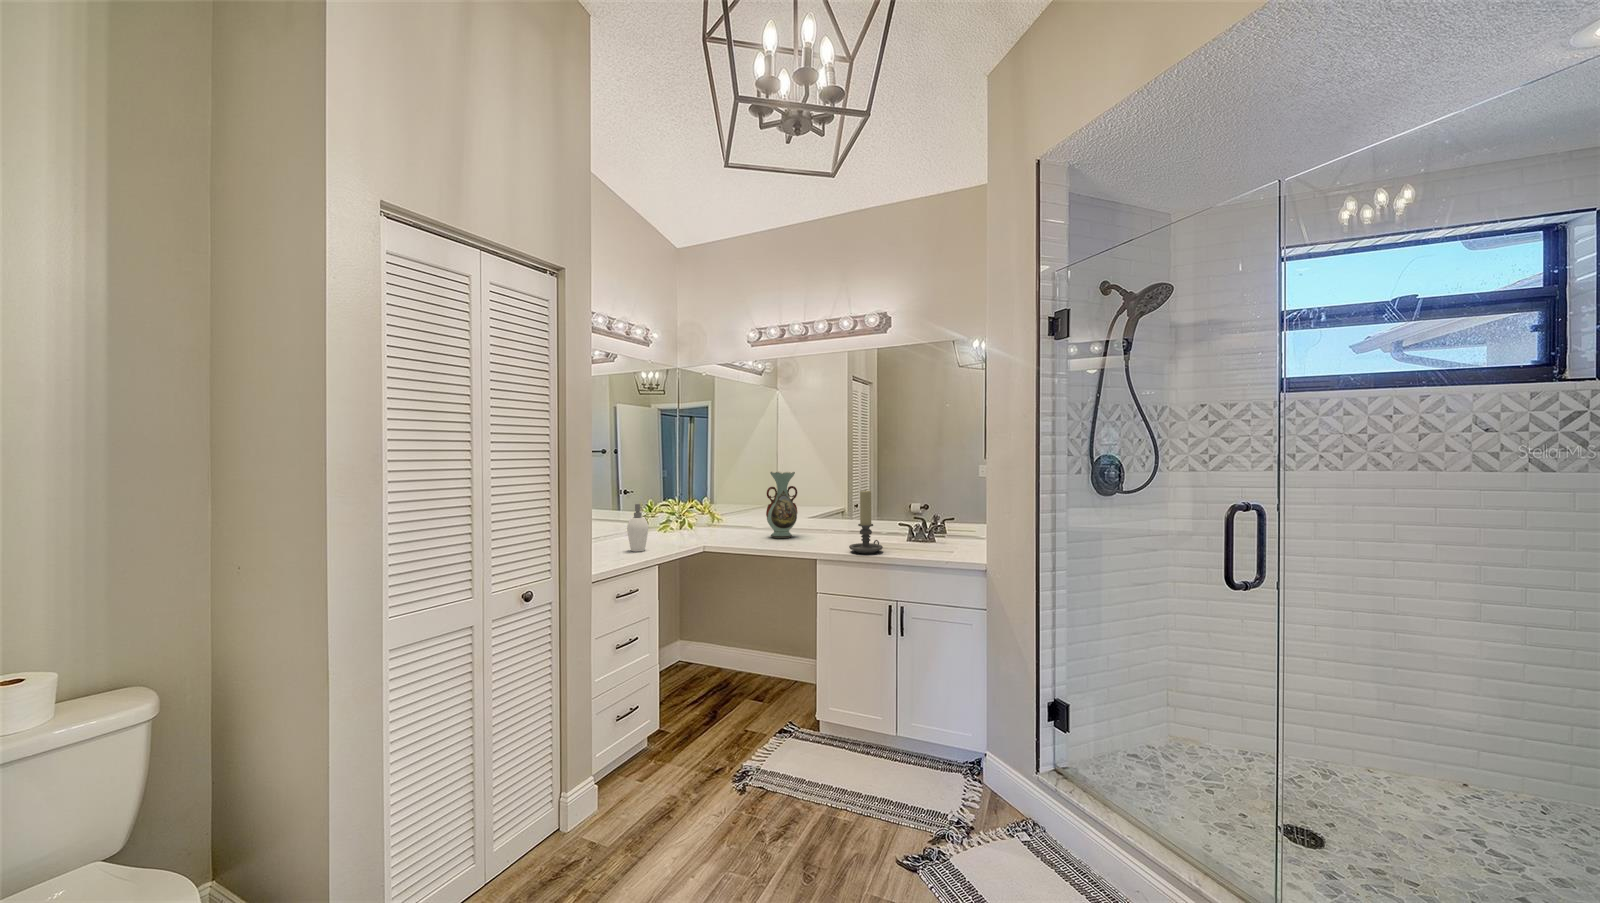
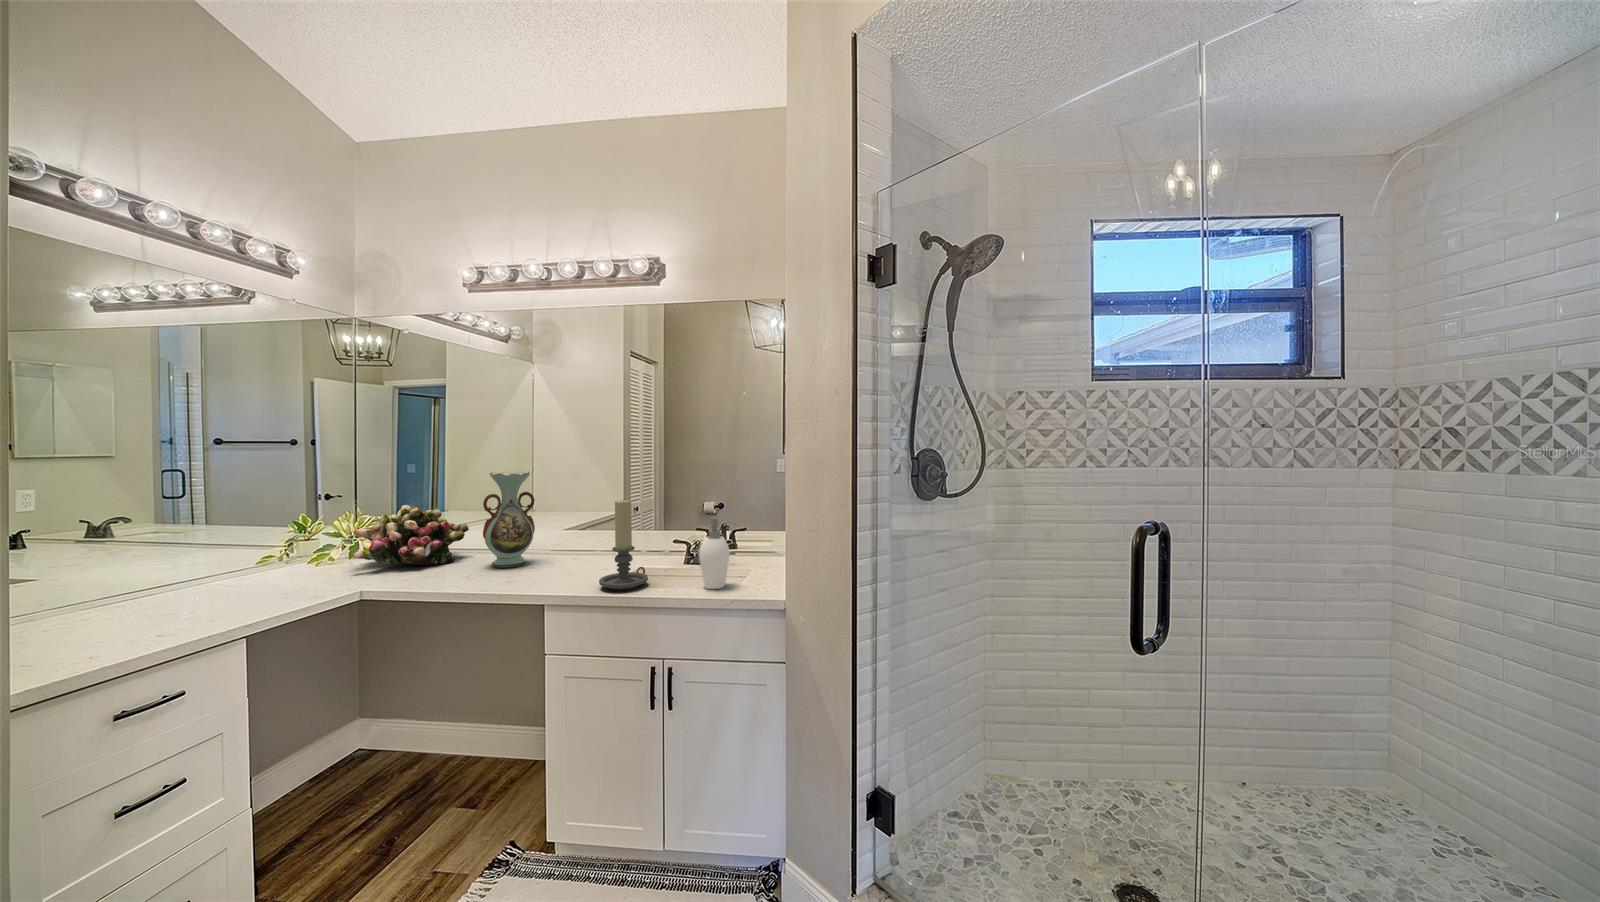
flower arrangement: none [689,494,752,534] -> present [353,505,469,565]
soap dispenser: present [627,504,648,552] -> present [699,517,730,589]

